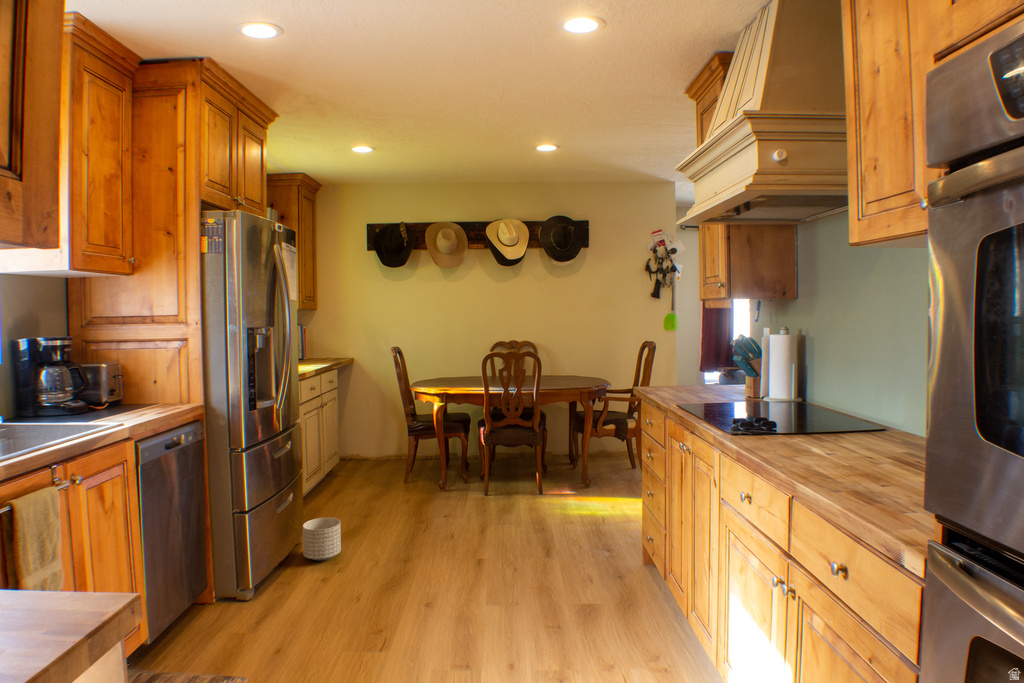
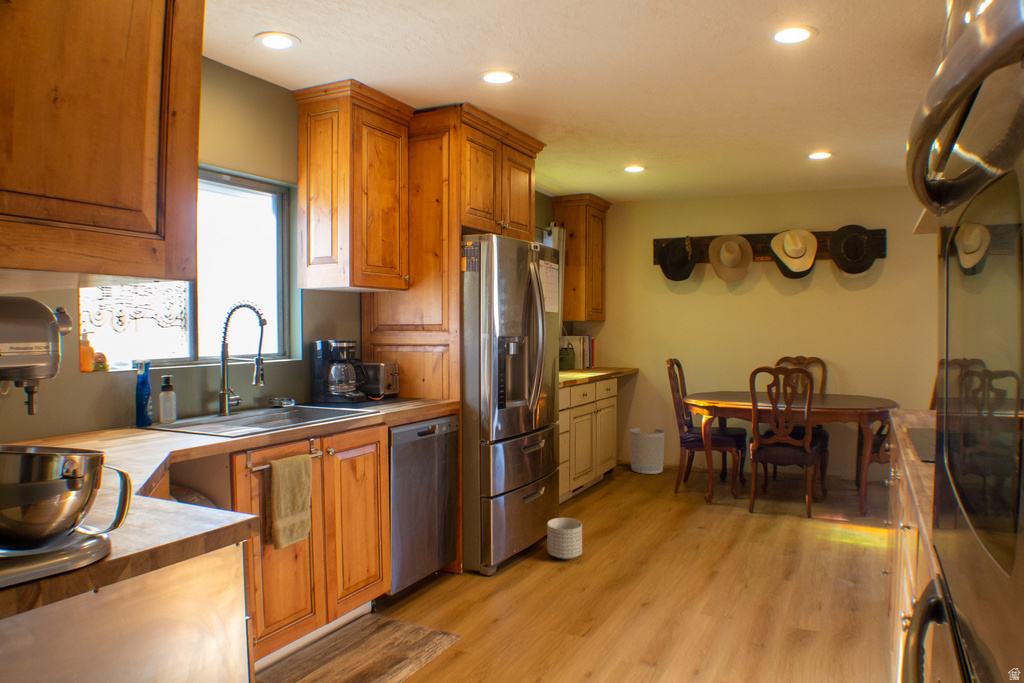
waste bin: none [349,419,385,466] -> present [630,428,664,474]

